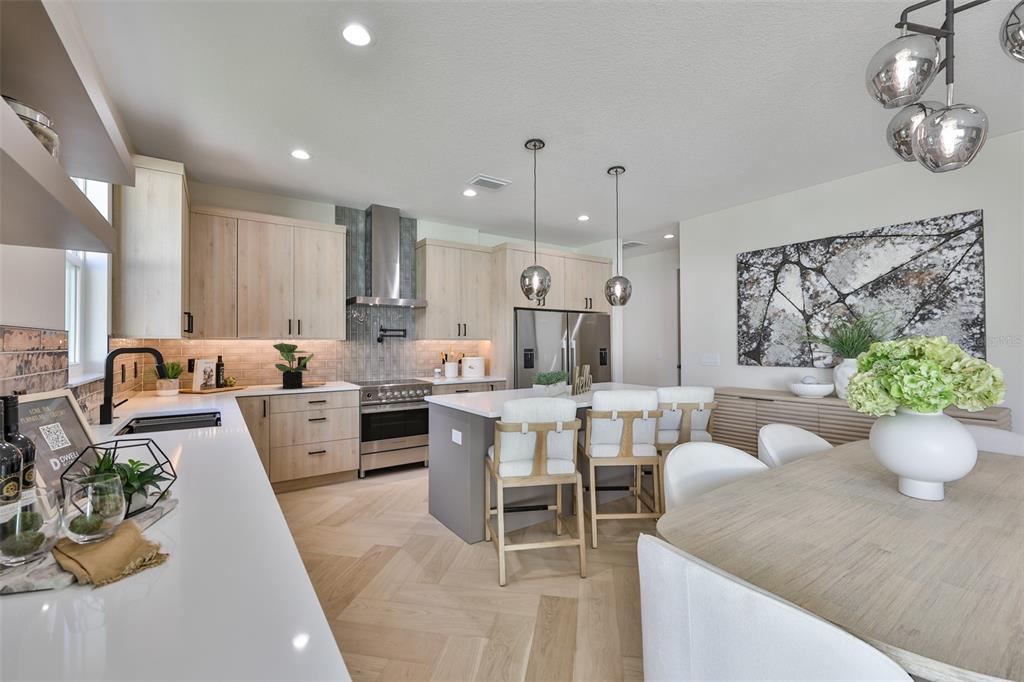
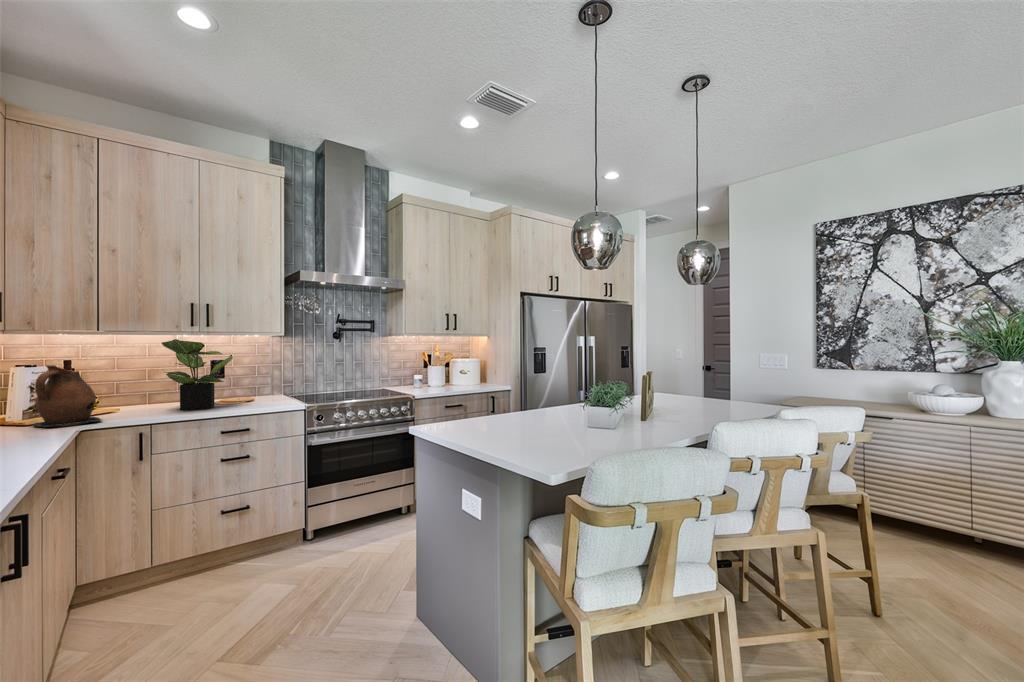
ceramic pitcher: none [205,358,243,394] -> present [34,365,101,427]

